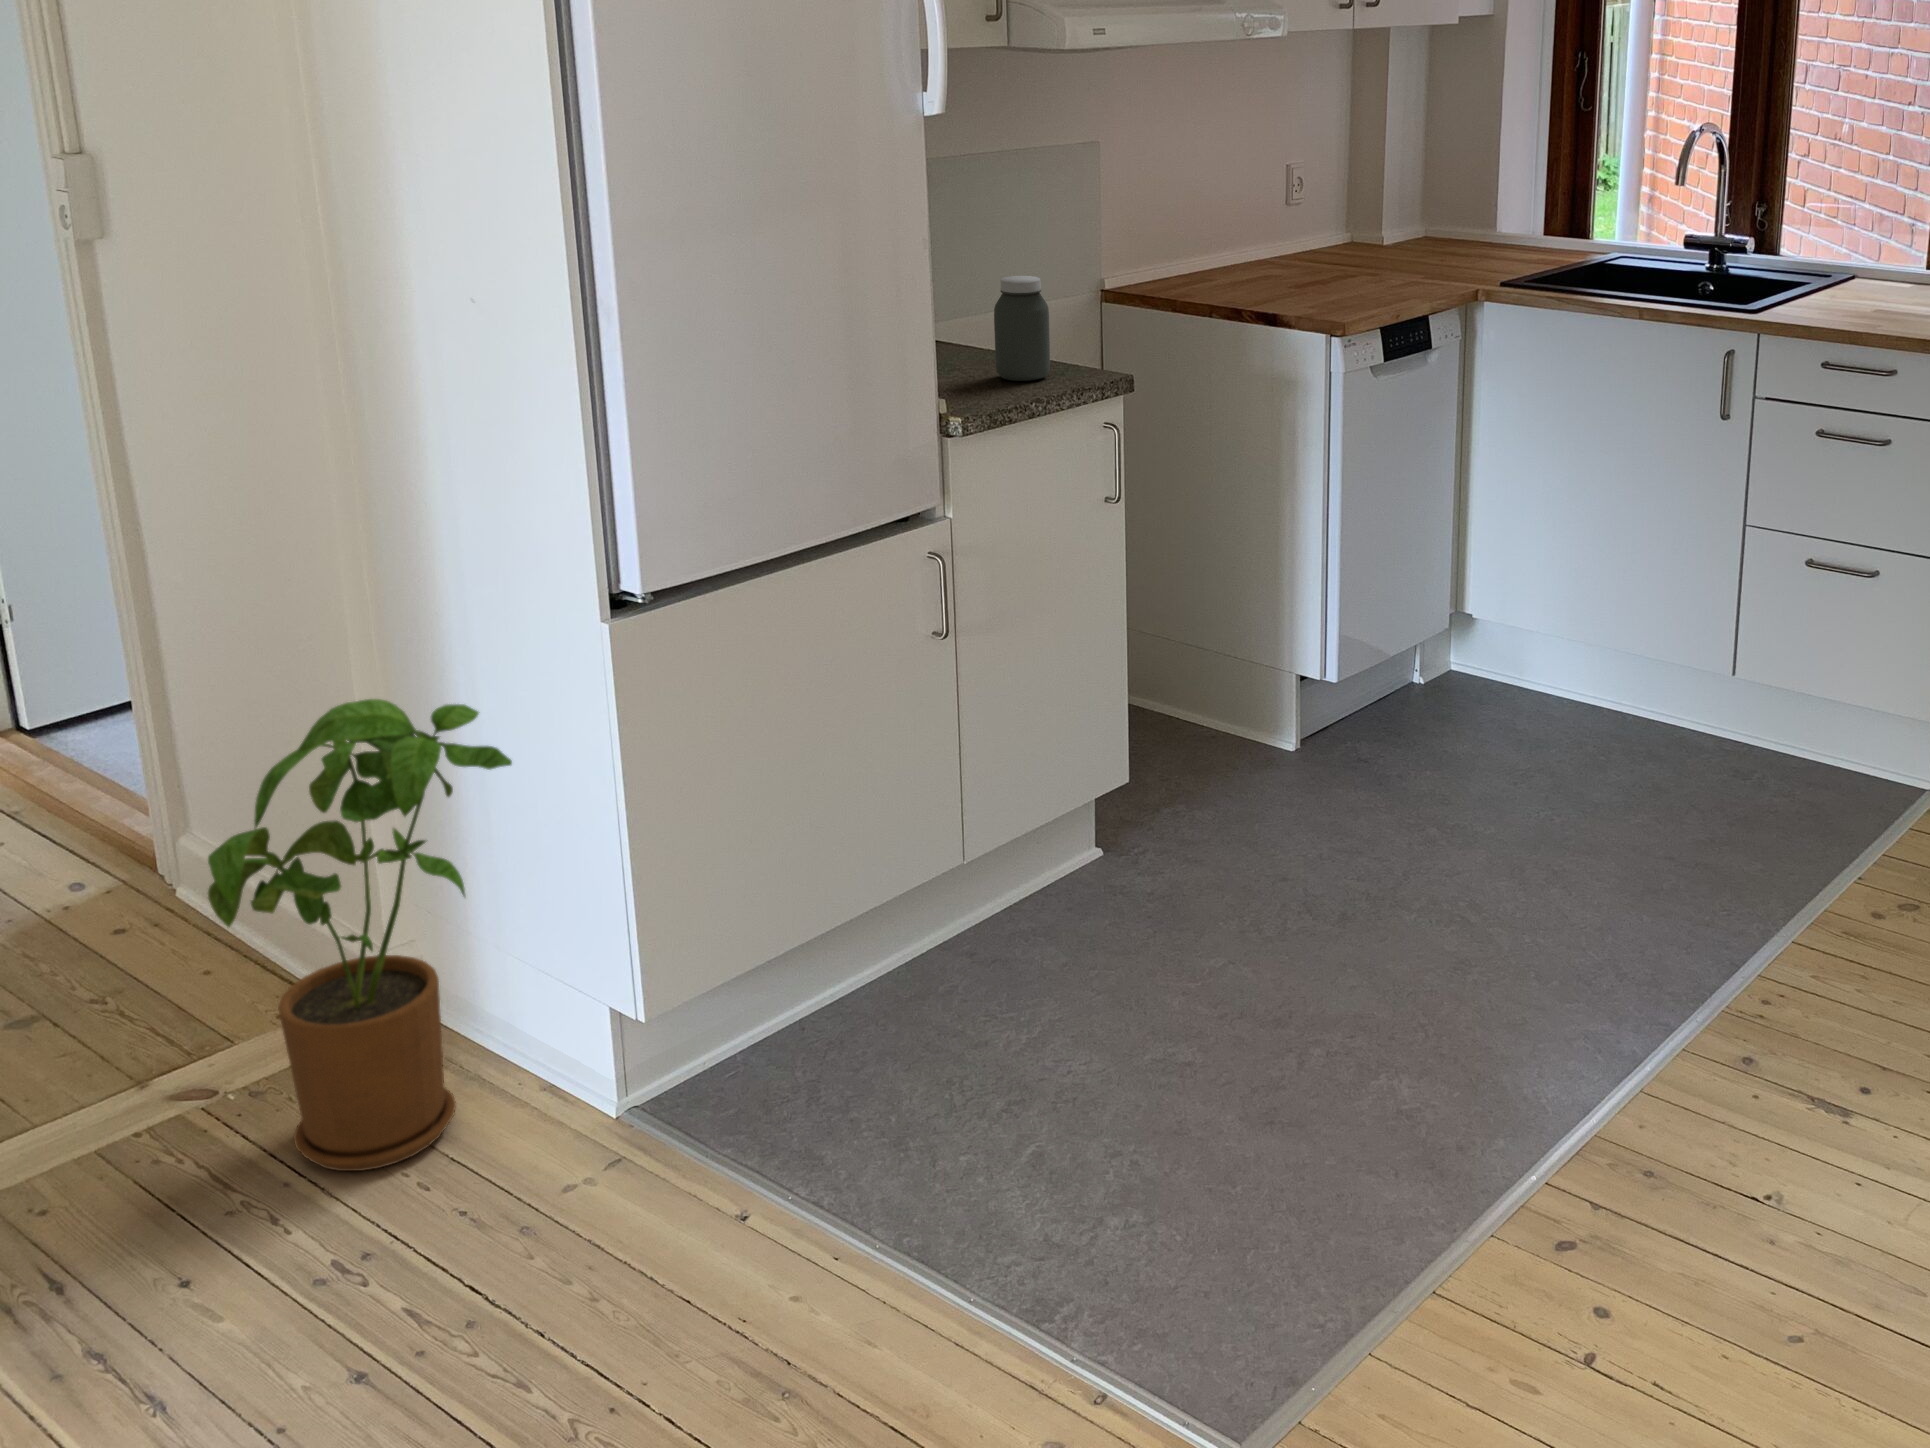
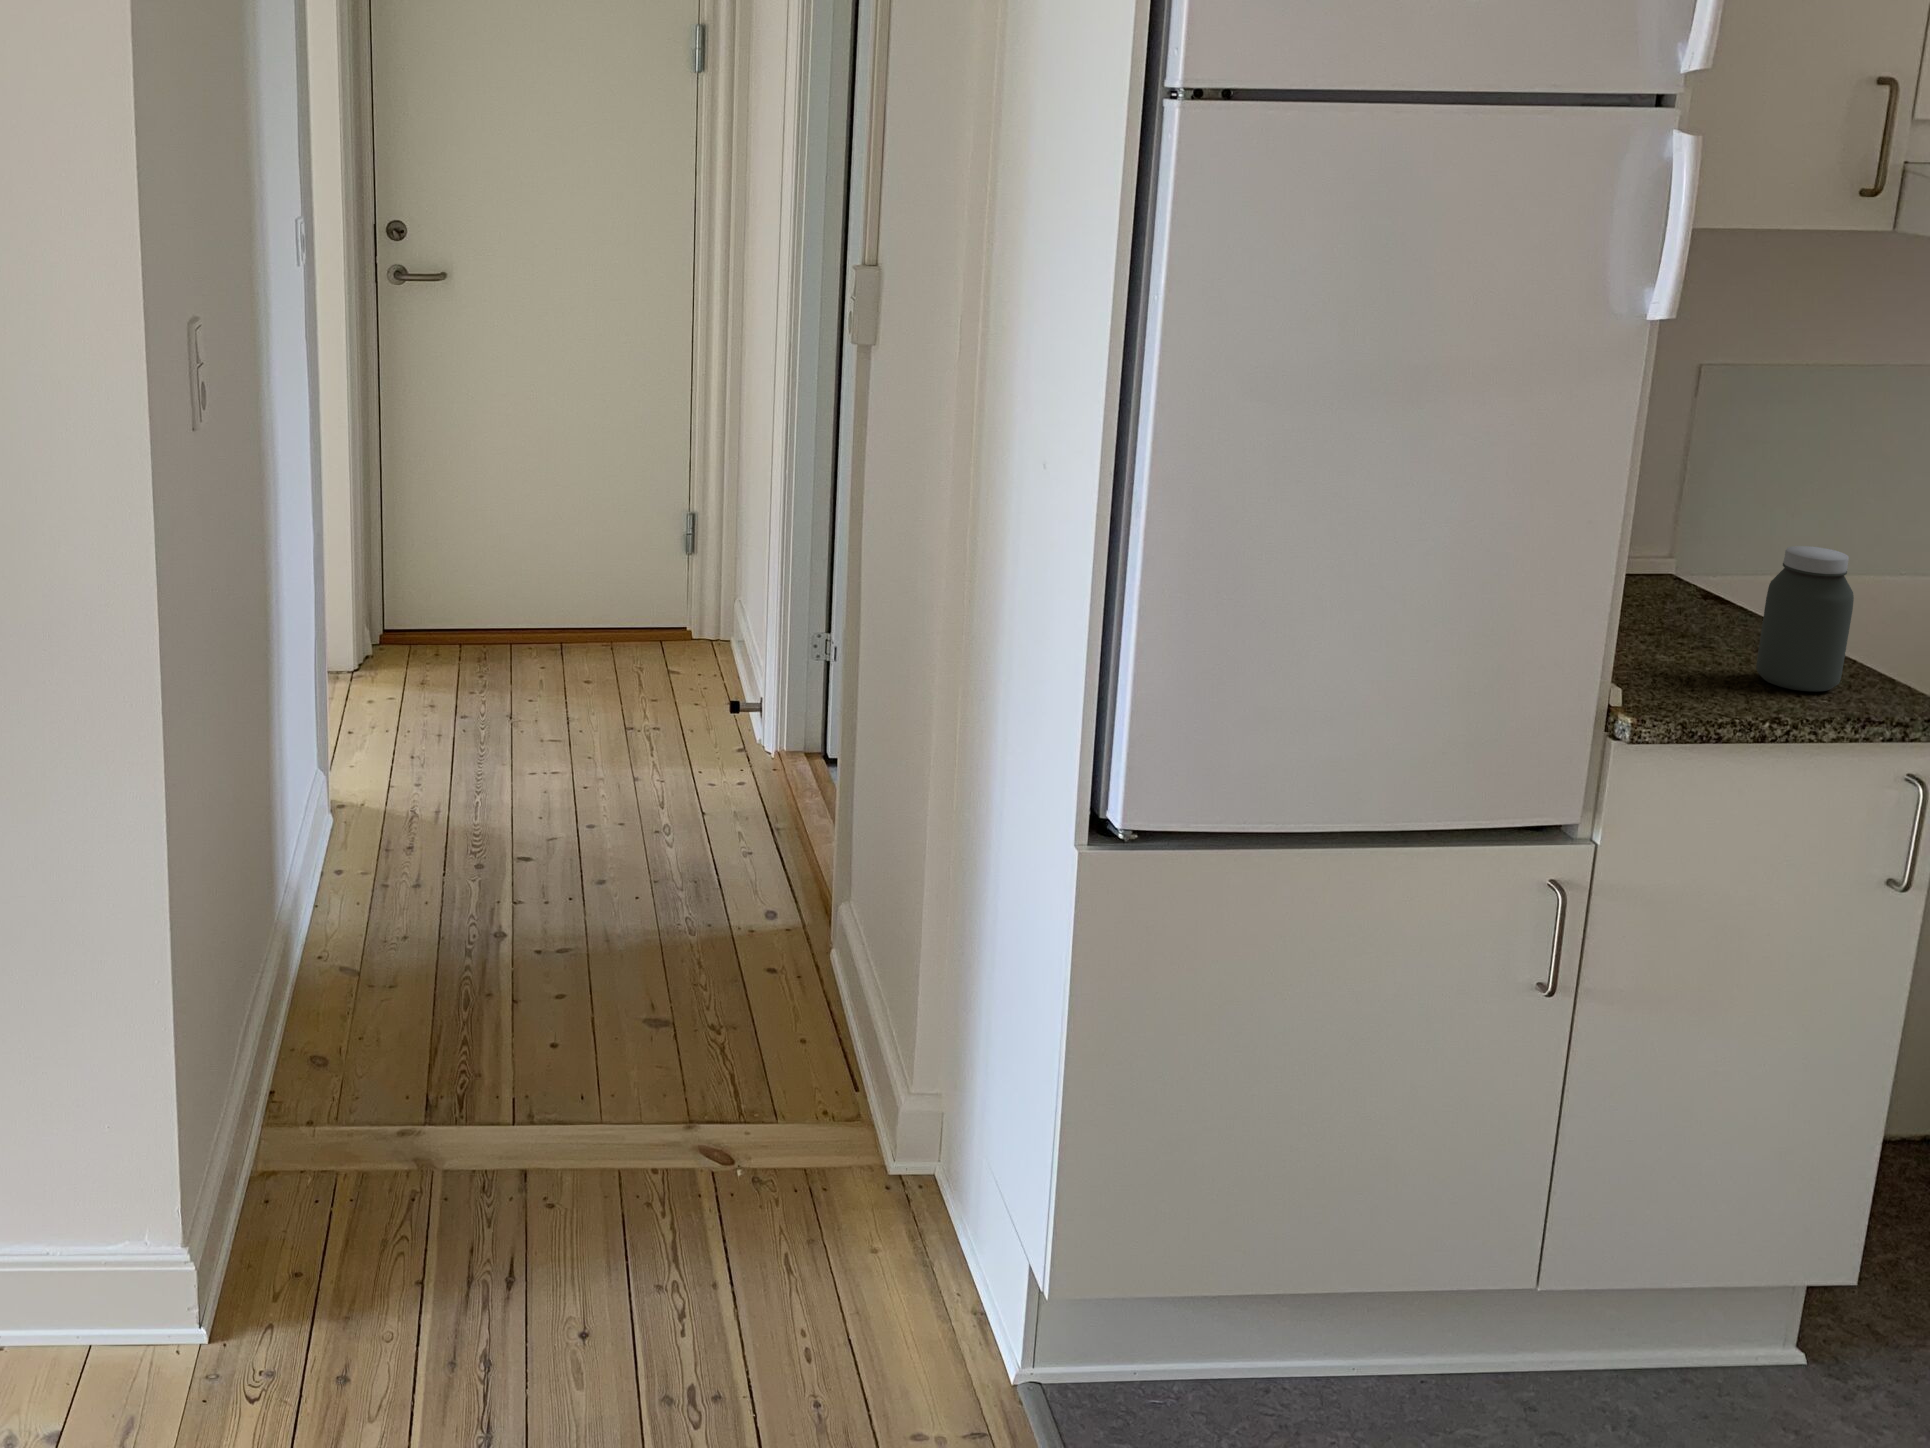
house plant: present [208,699,512,1171] -> none [673,847,969,1316]

